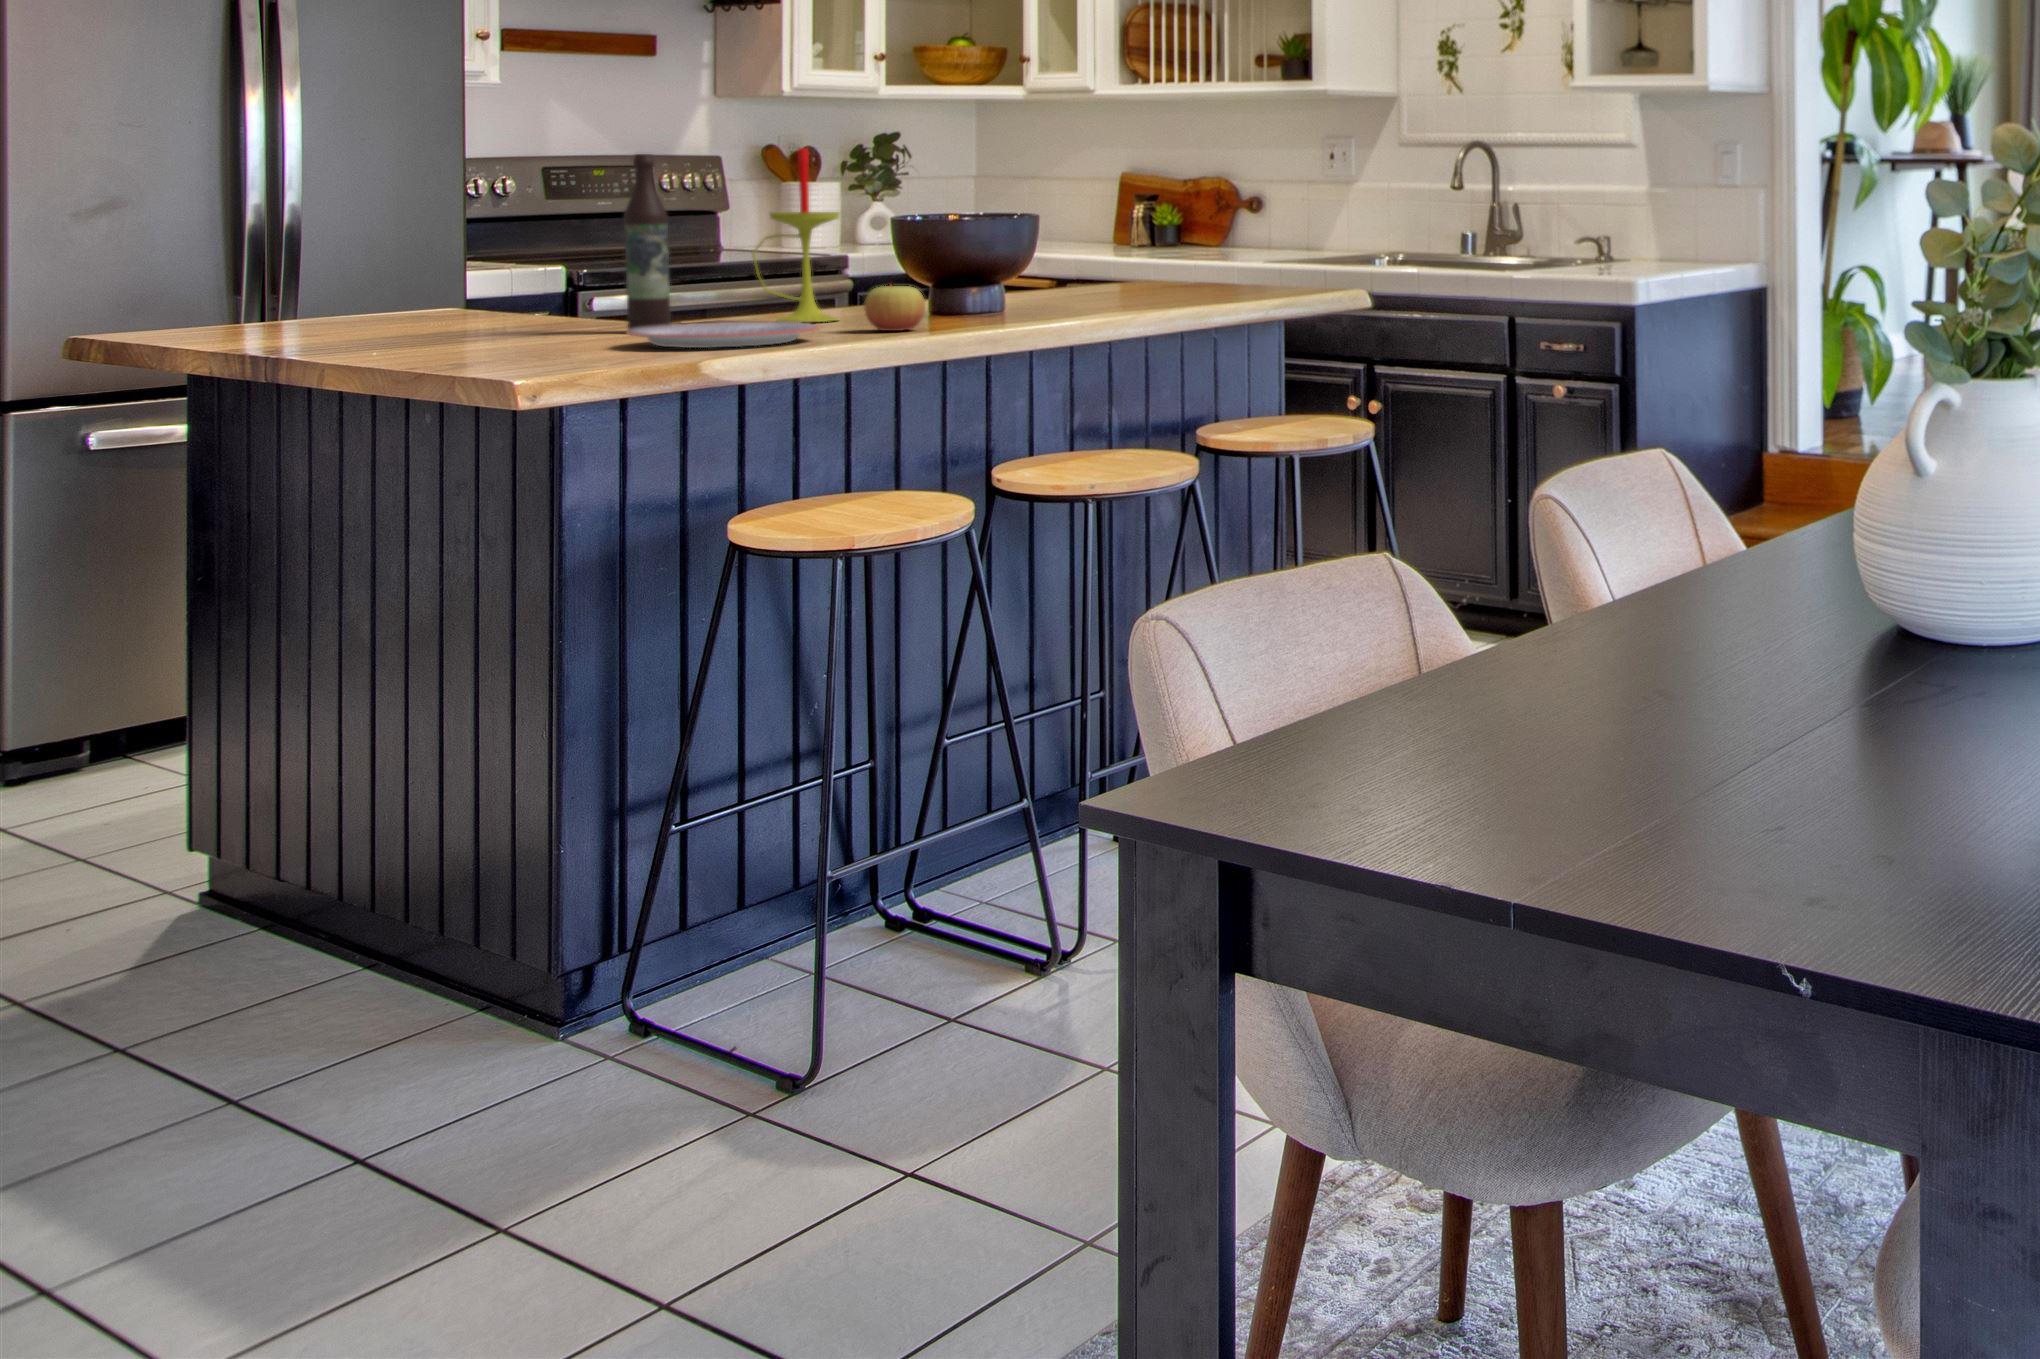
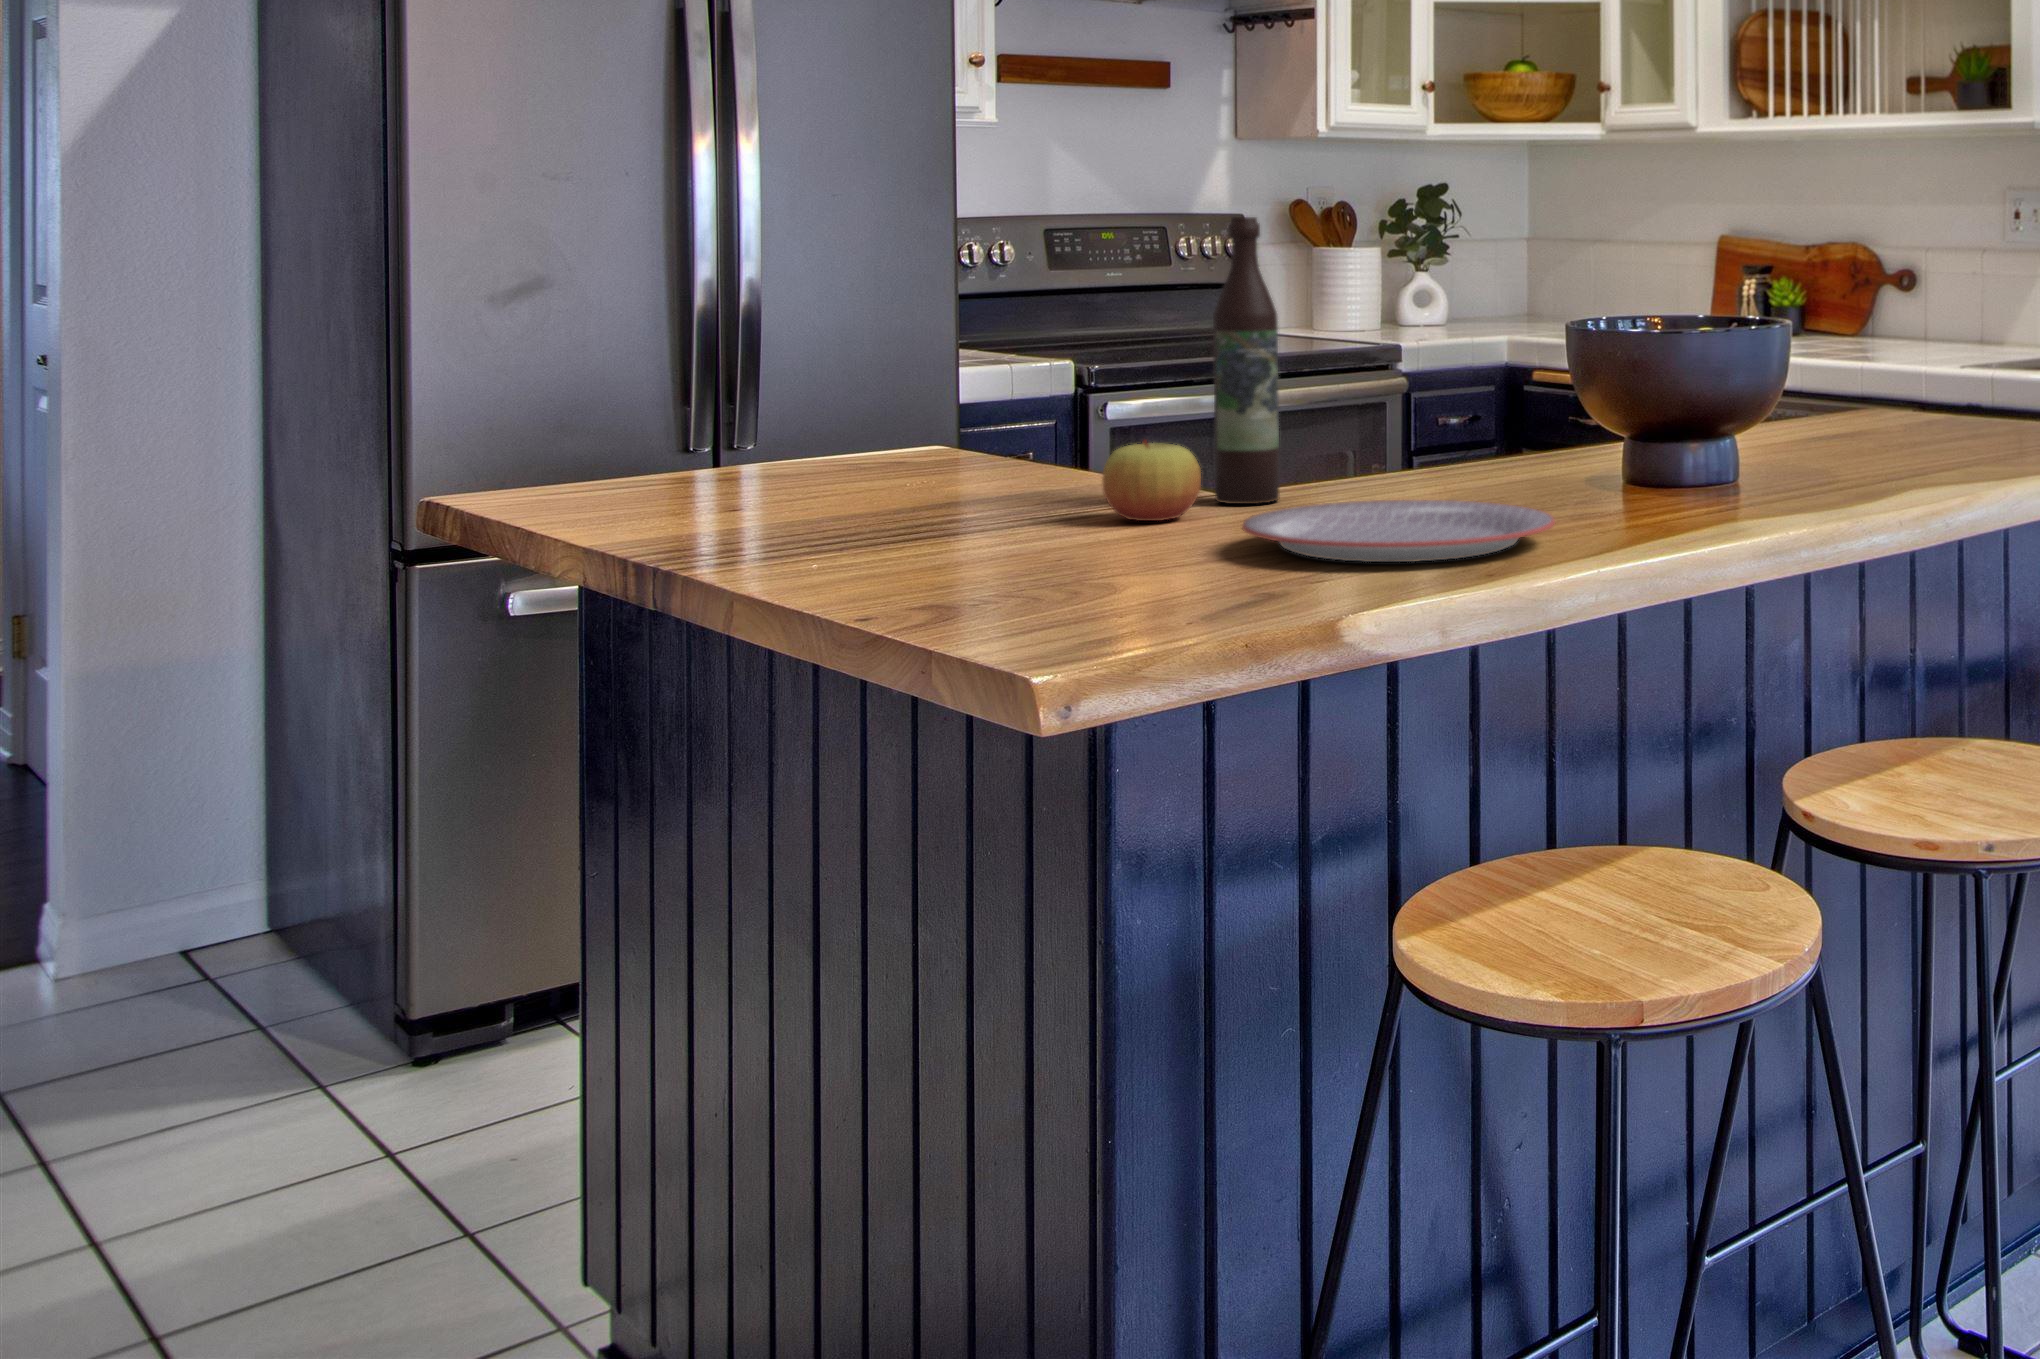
candle: present [752,148,839,323] -> none [1392,198,1524,483]
apple: present [864,284,925,331] -> present [1103,440,1201,521]

